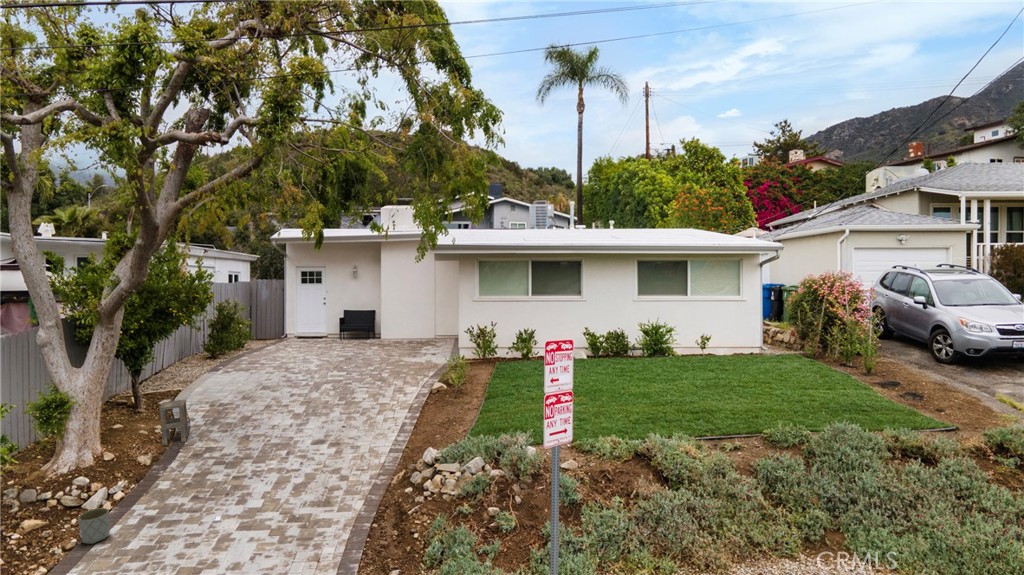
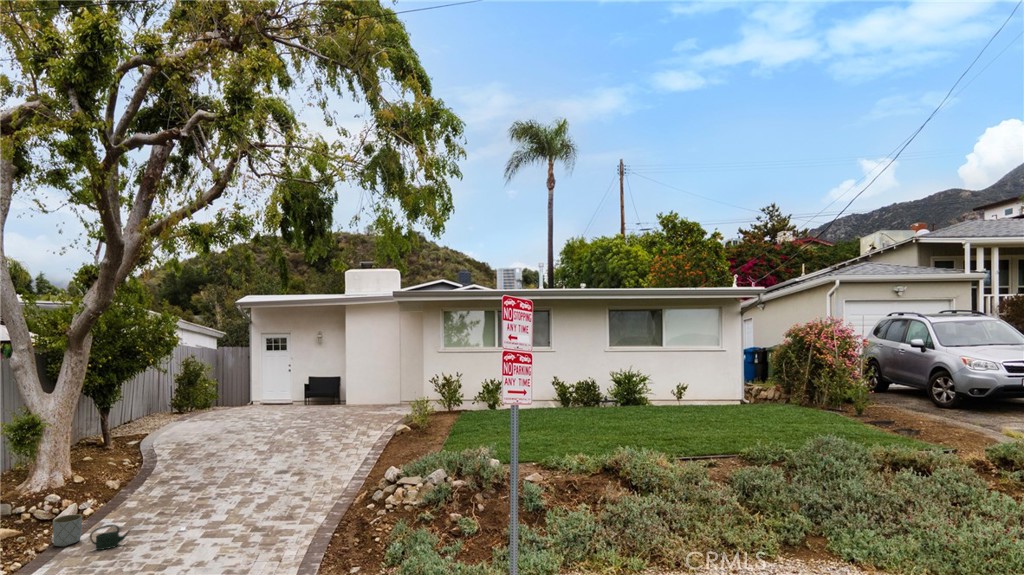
side table: present [160,400,188,445] -> none [130,432,156,475]
watering can: none [117,522,164,549] -> present [90,525,131,550]

